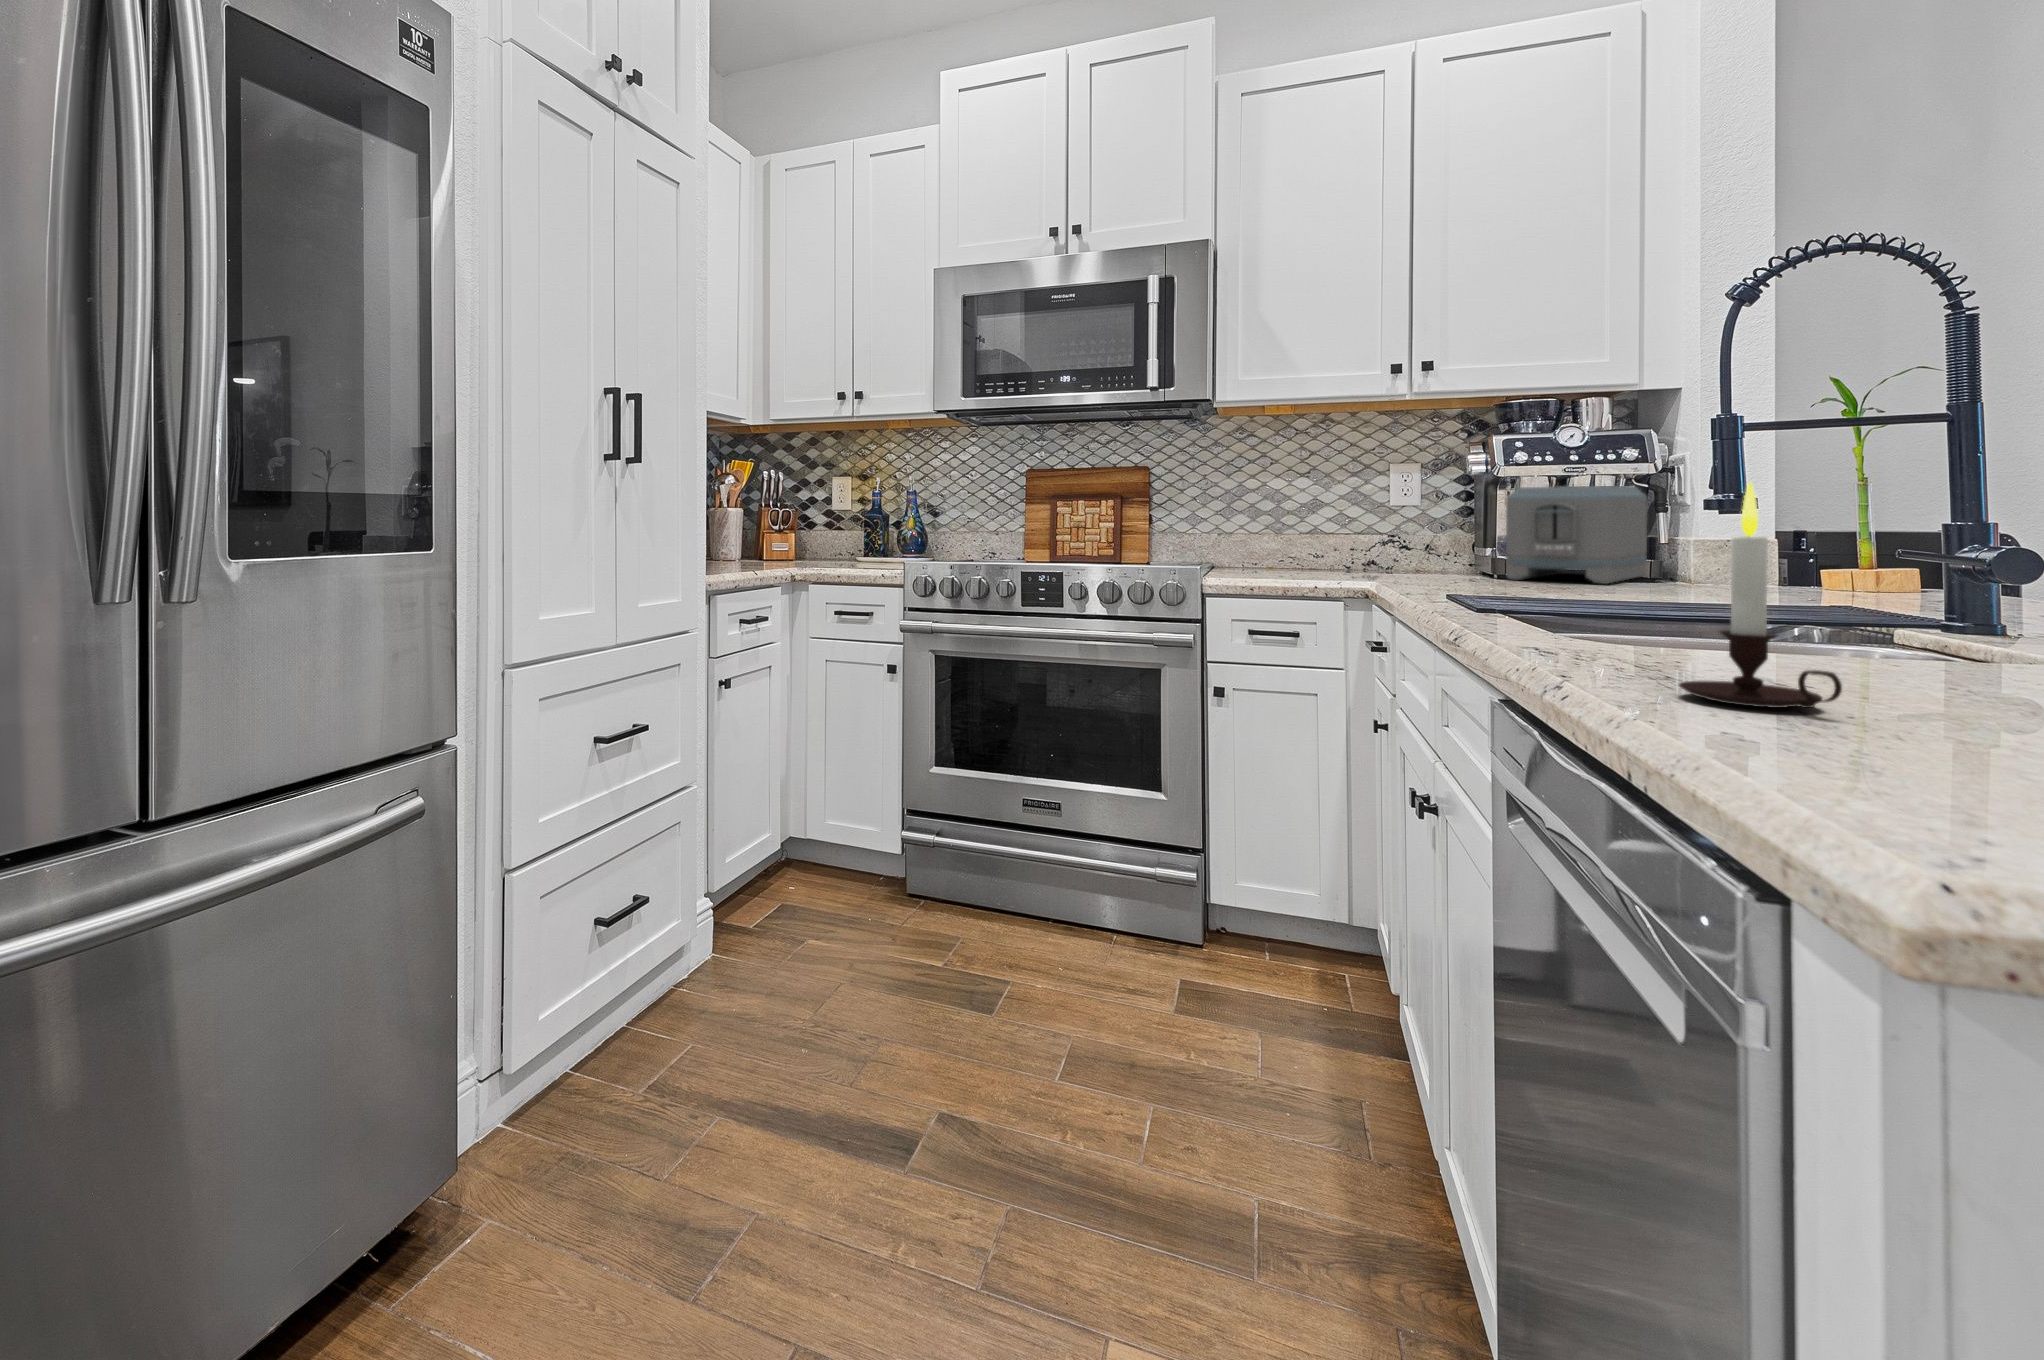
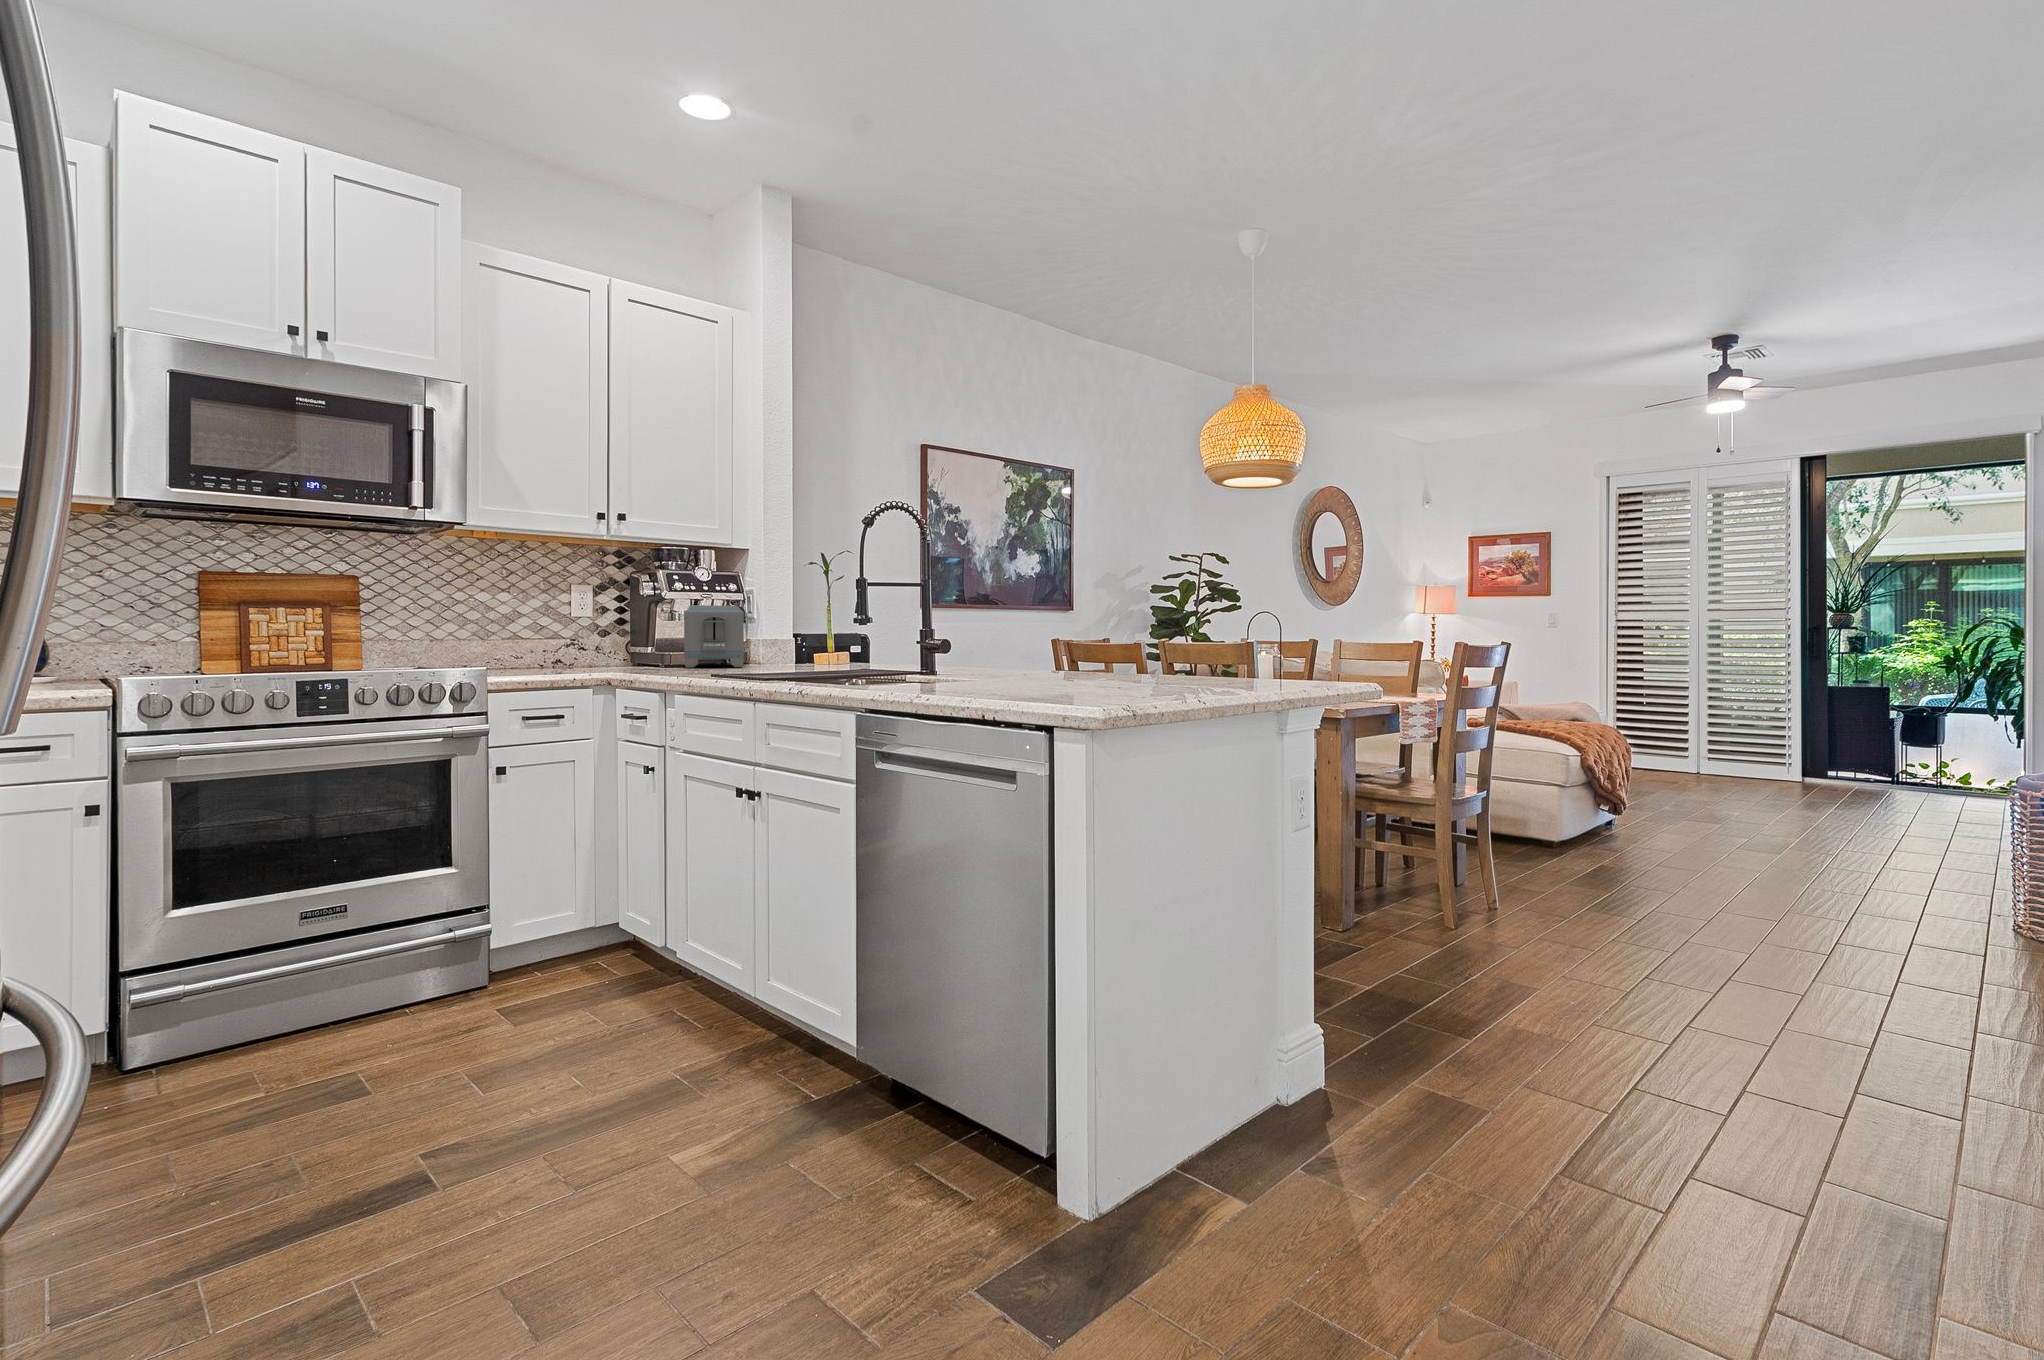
candle: present [1679,483,1842,708] -> none [920,599,971,688]

